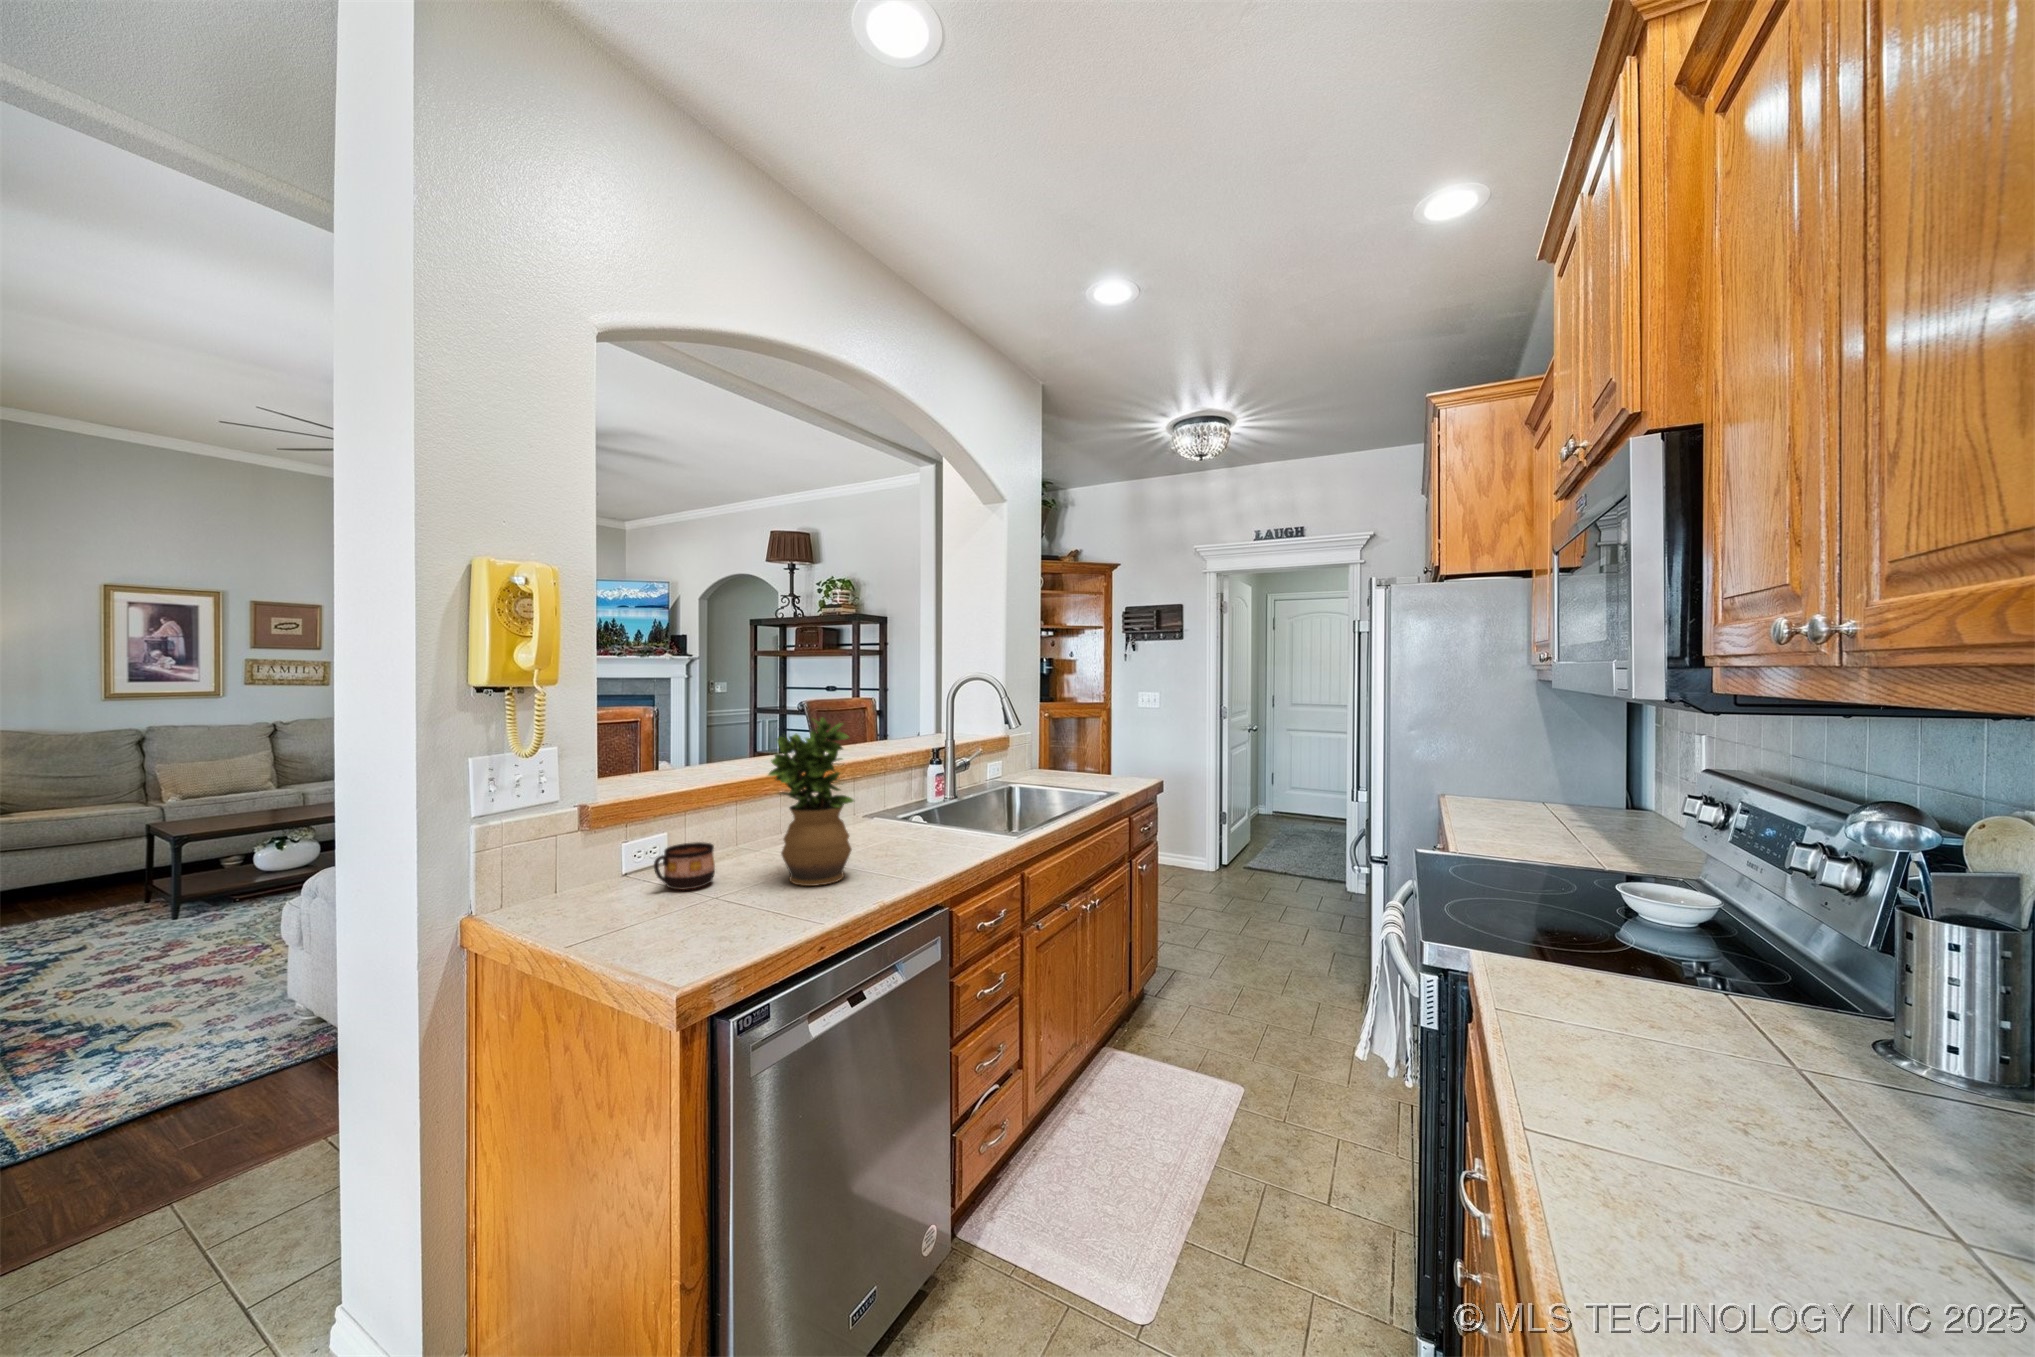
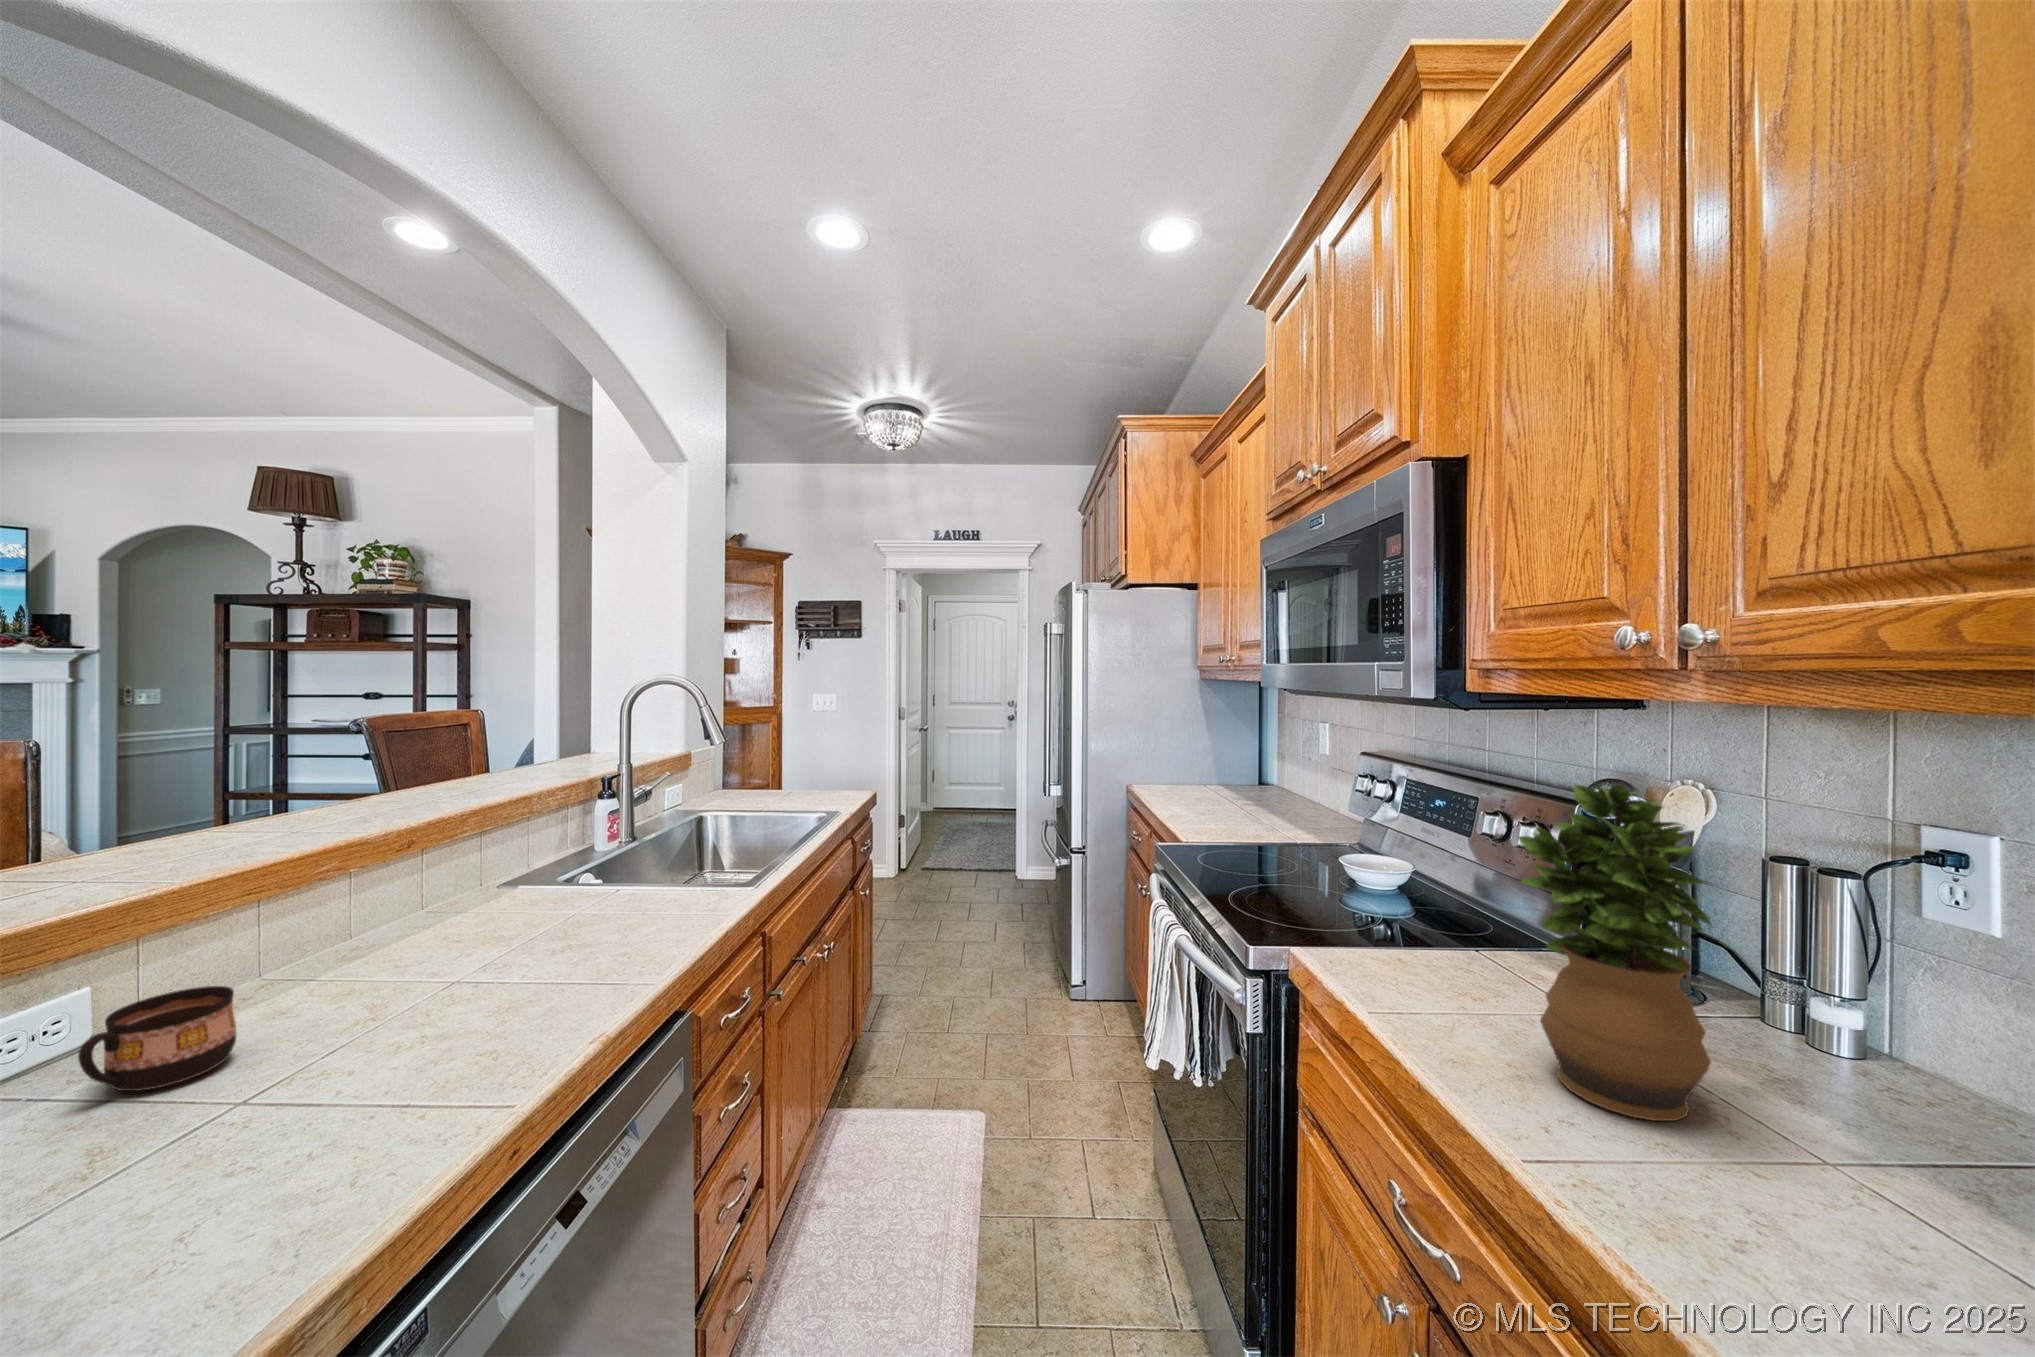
potted plant: present [768,718,854,886] -> present [1518,781,1711,1121]

